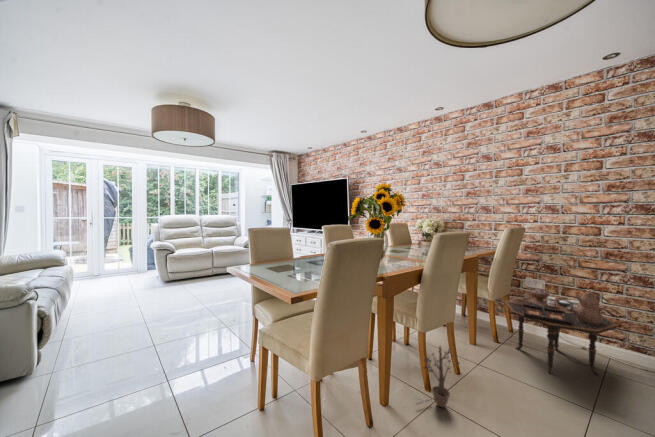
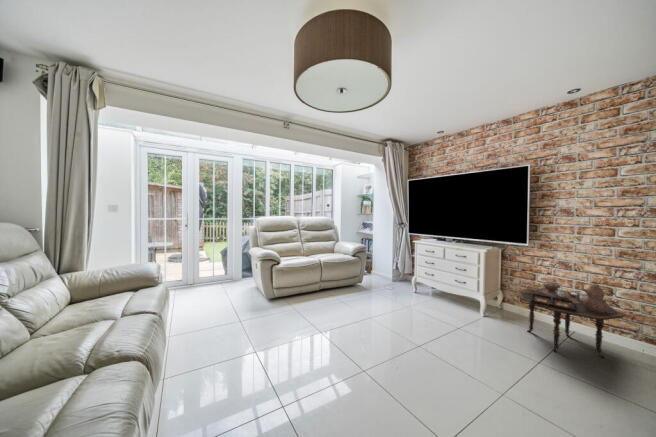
decorative plant: present [417,346,459,407] -> none [430,317,467,364]

